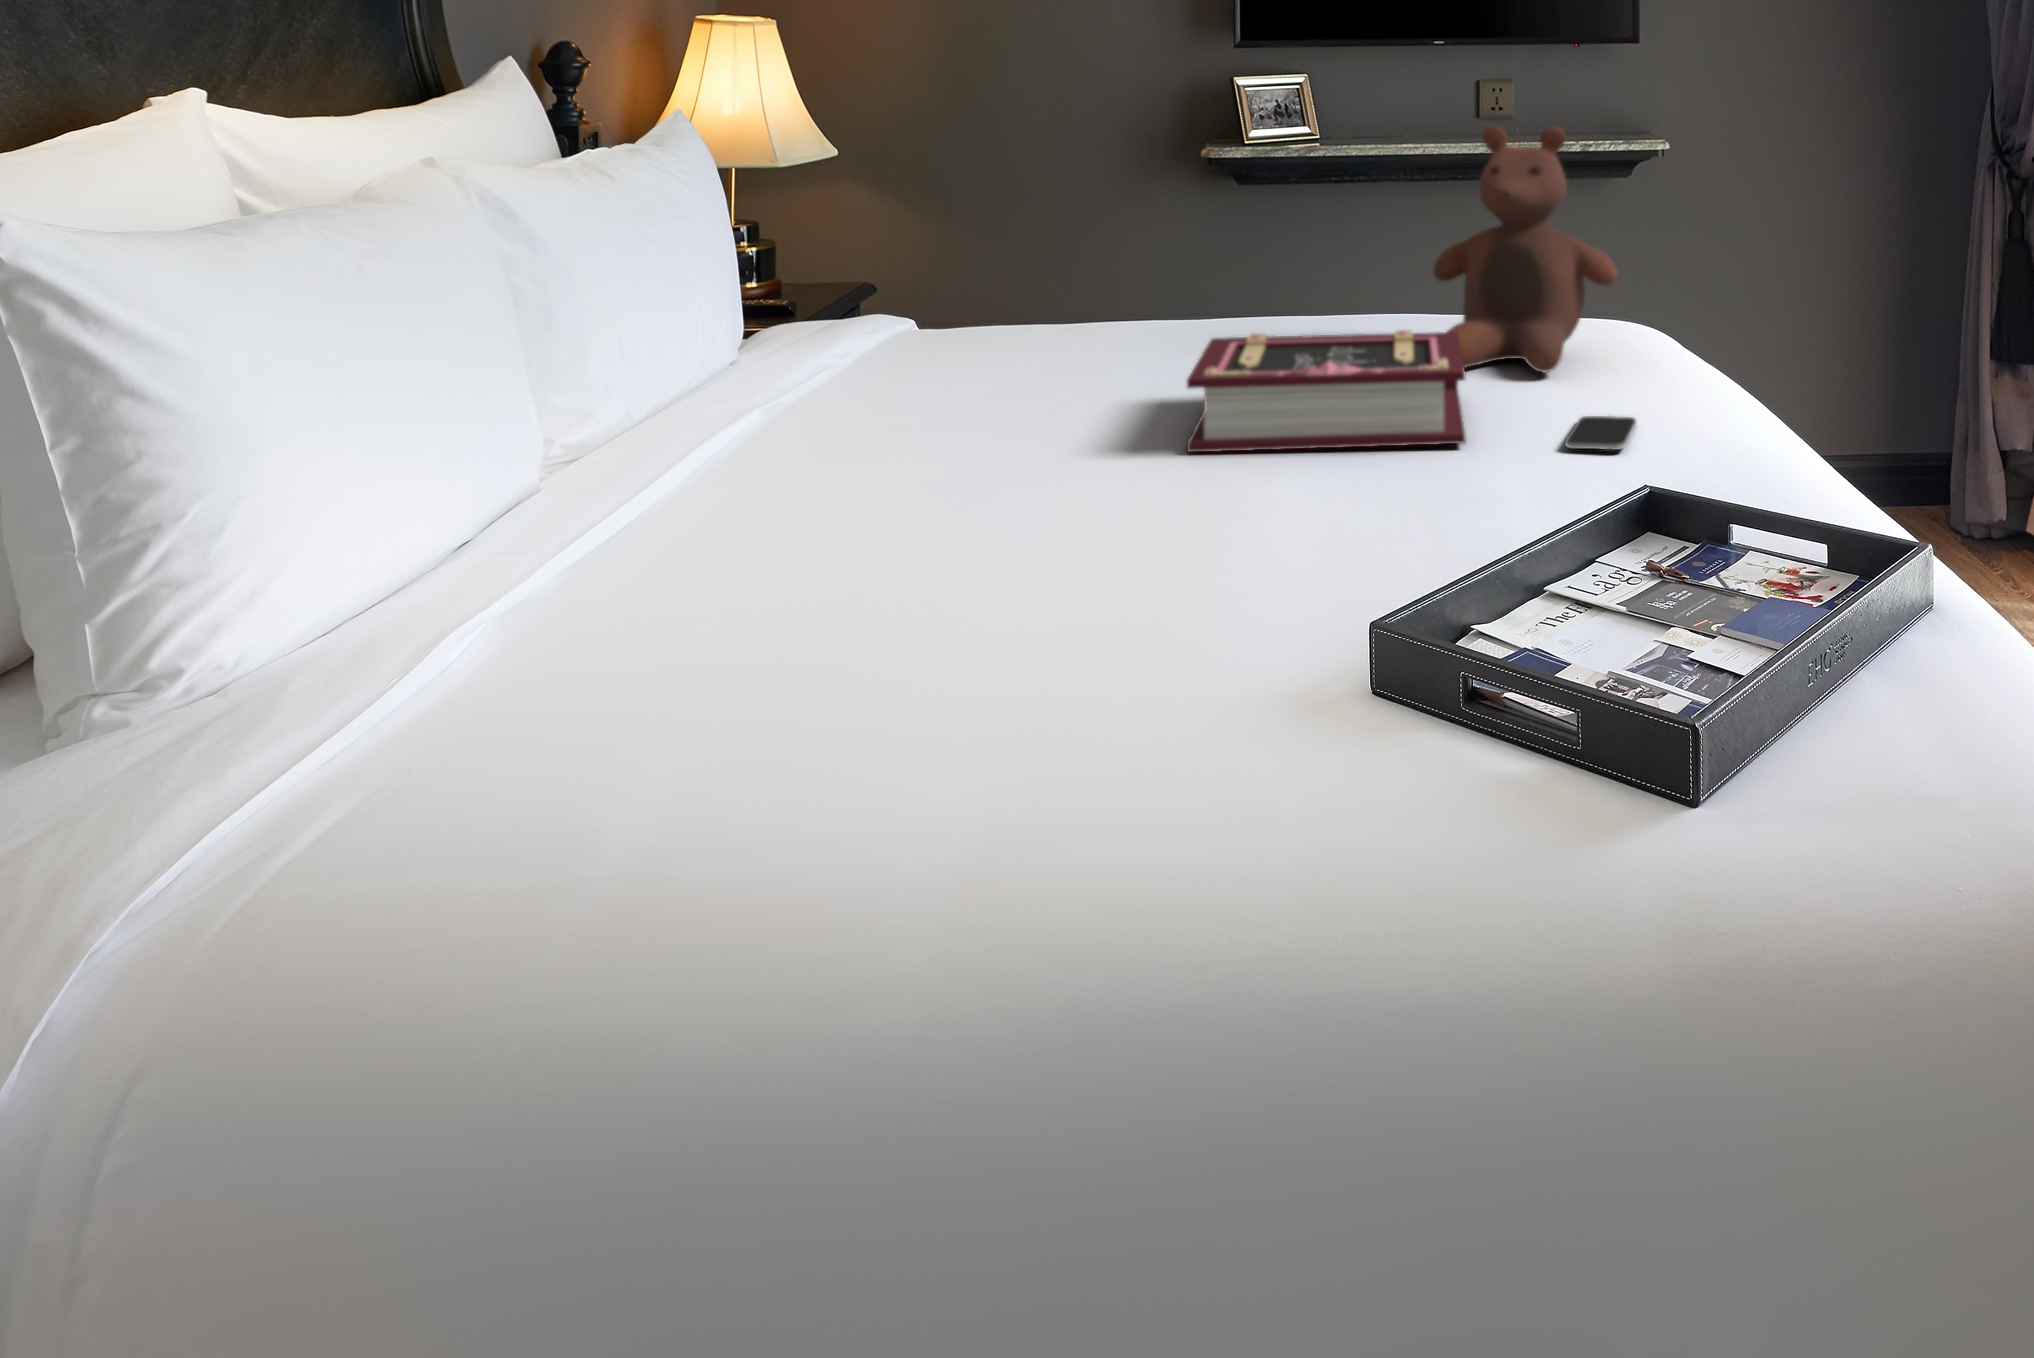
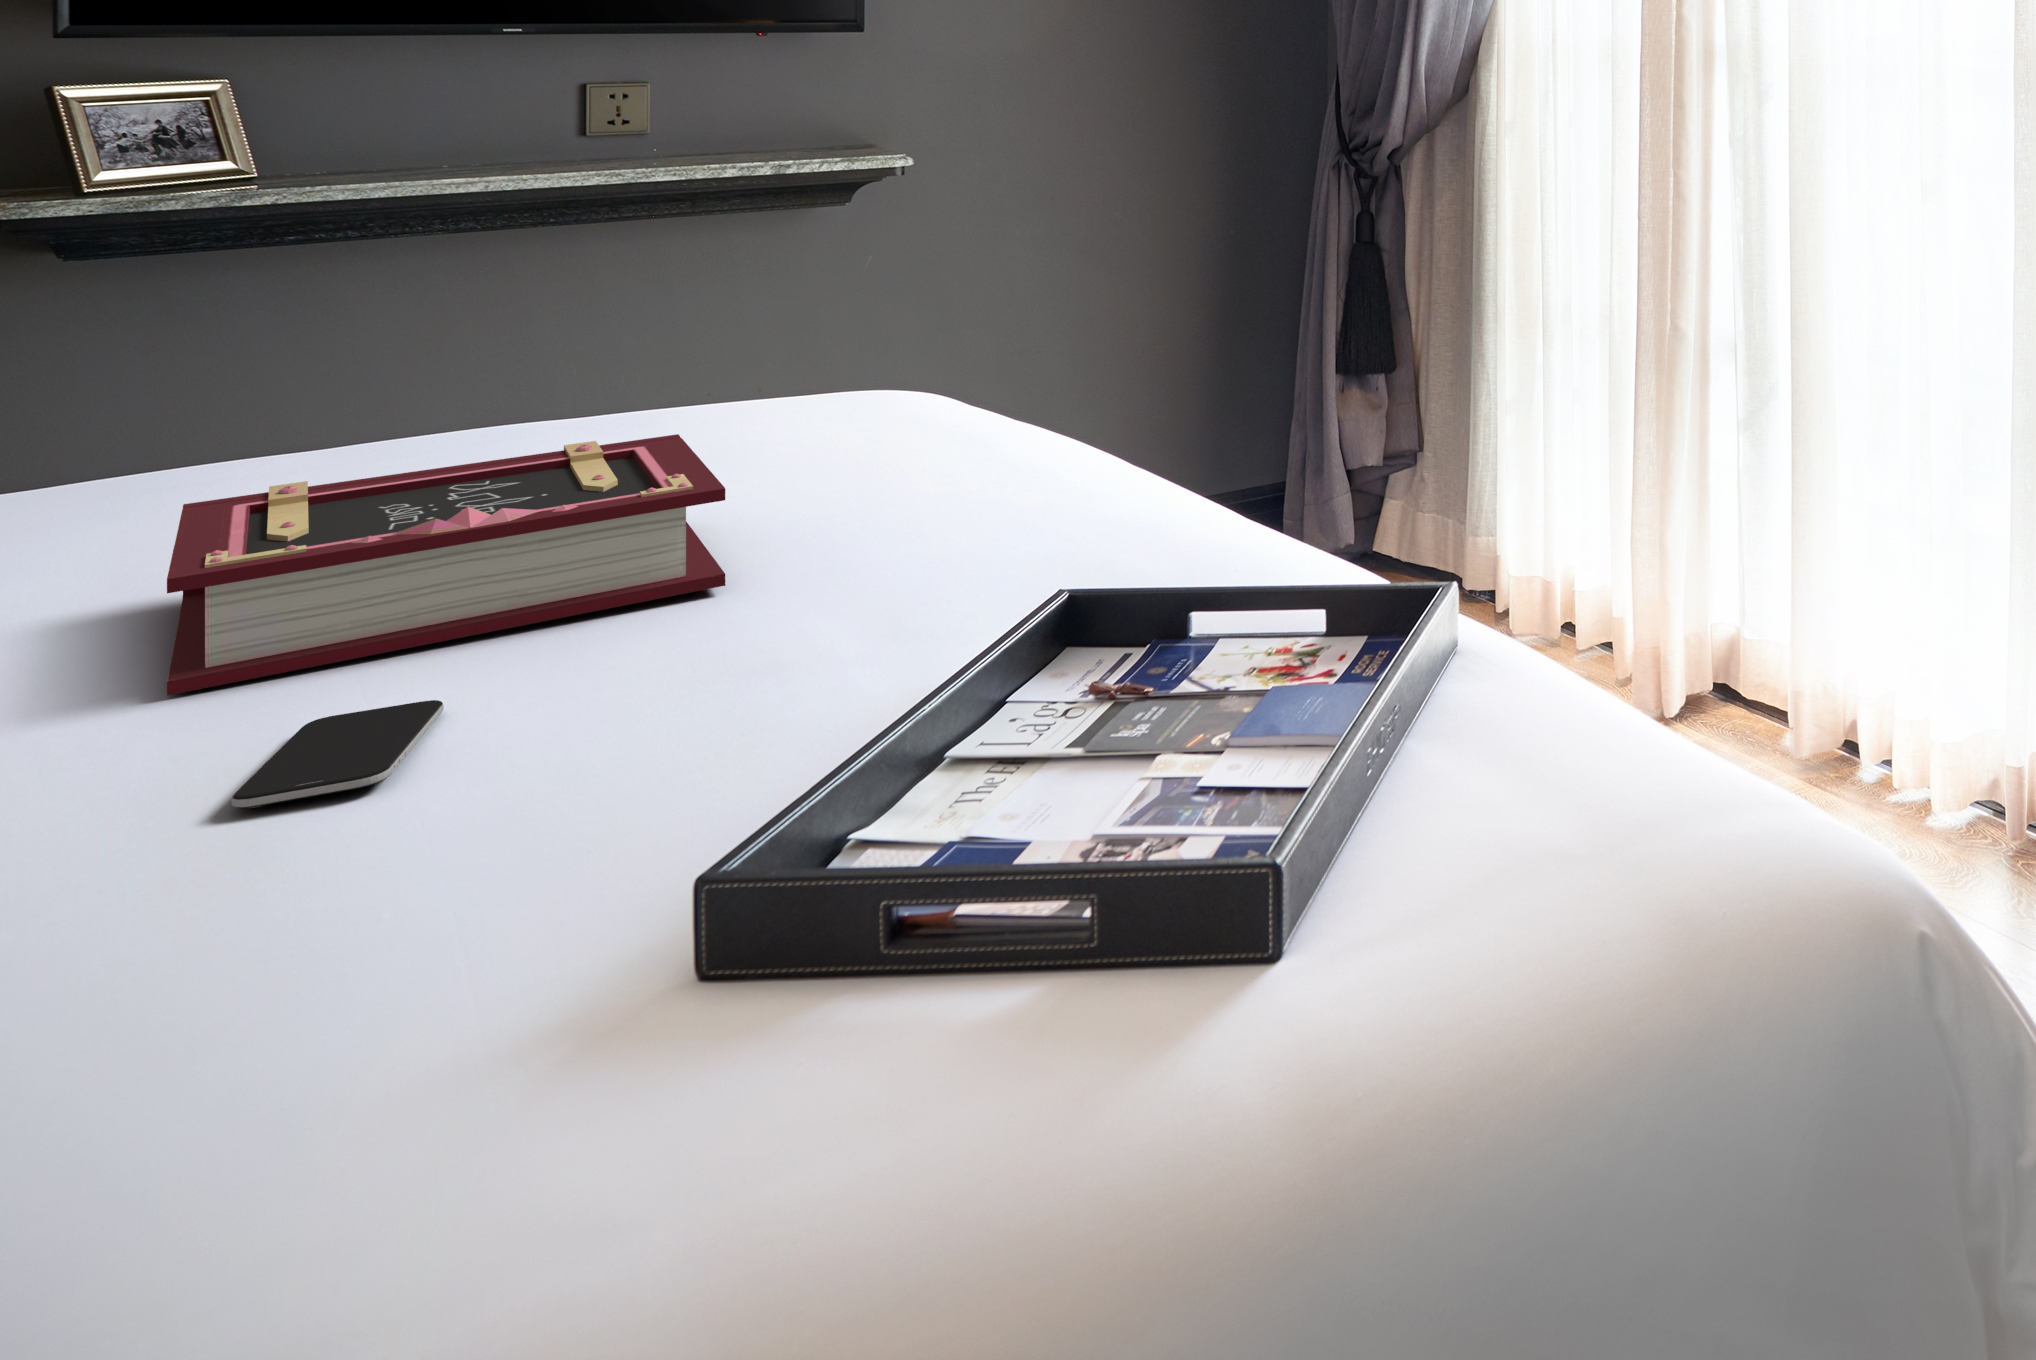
stuffed bear: present [1433,126,1617,372] -> none [601,144,915,485]
smartphone: present [1565,416,1636,450] -> present [232,700,444,808]

